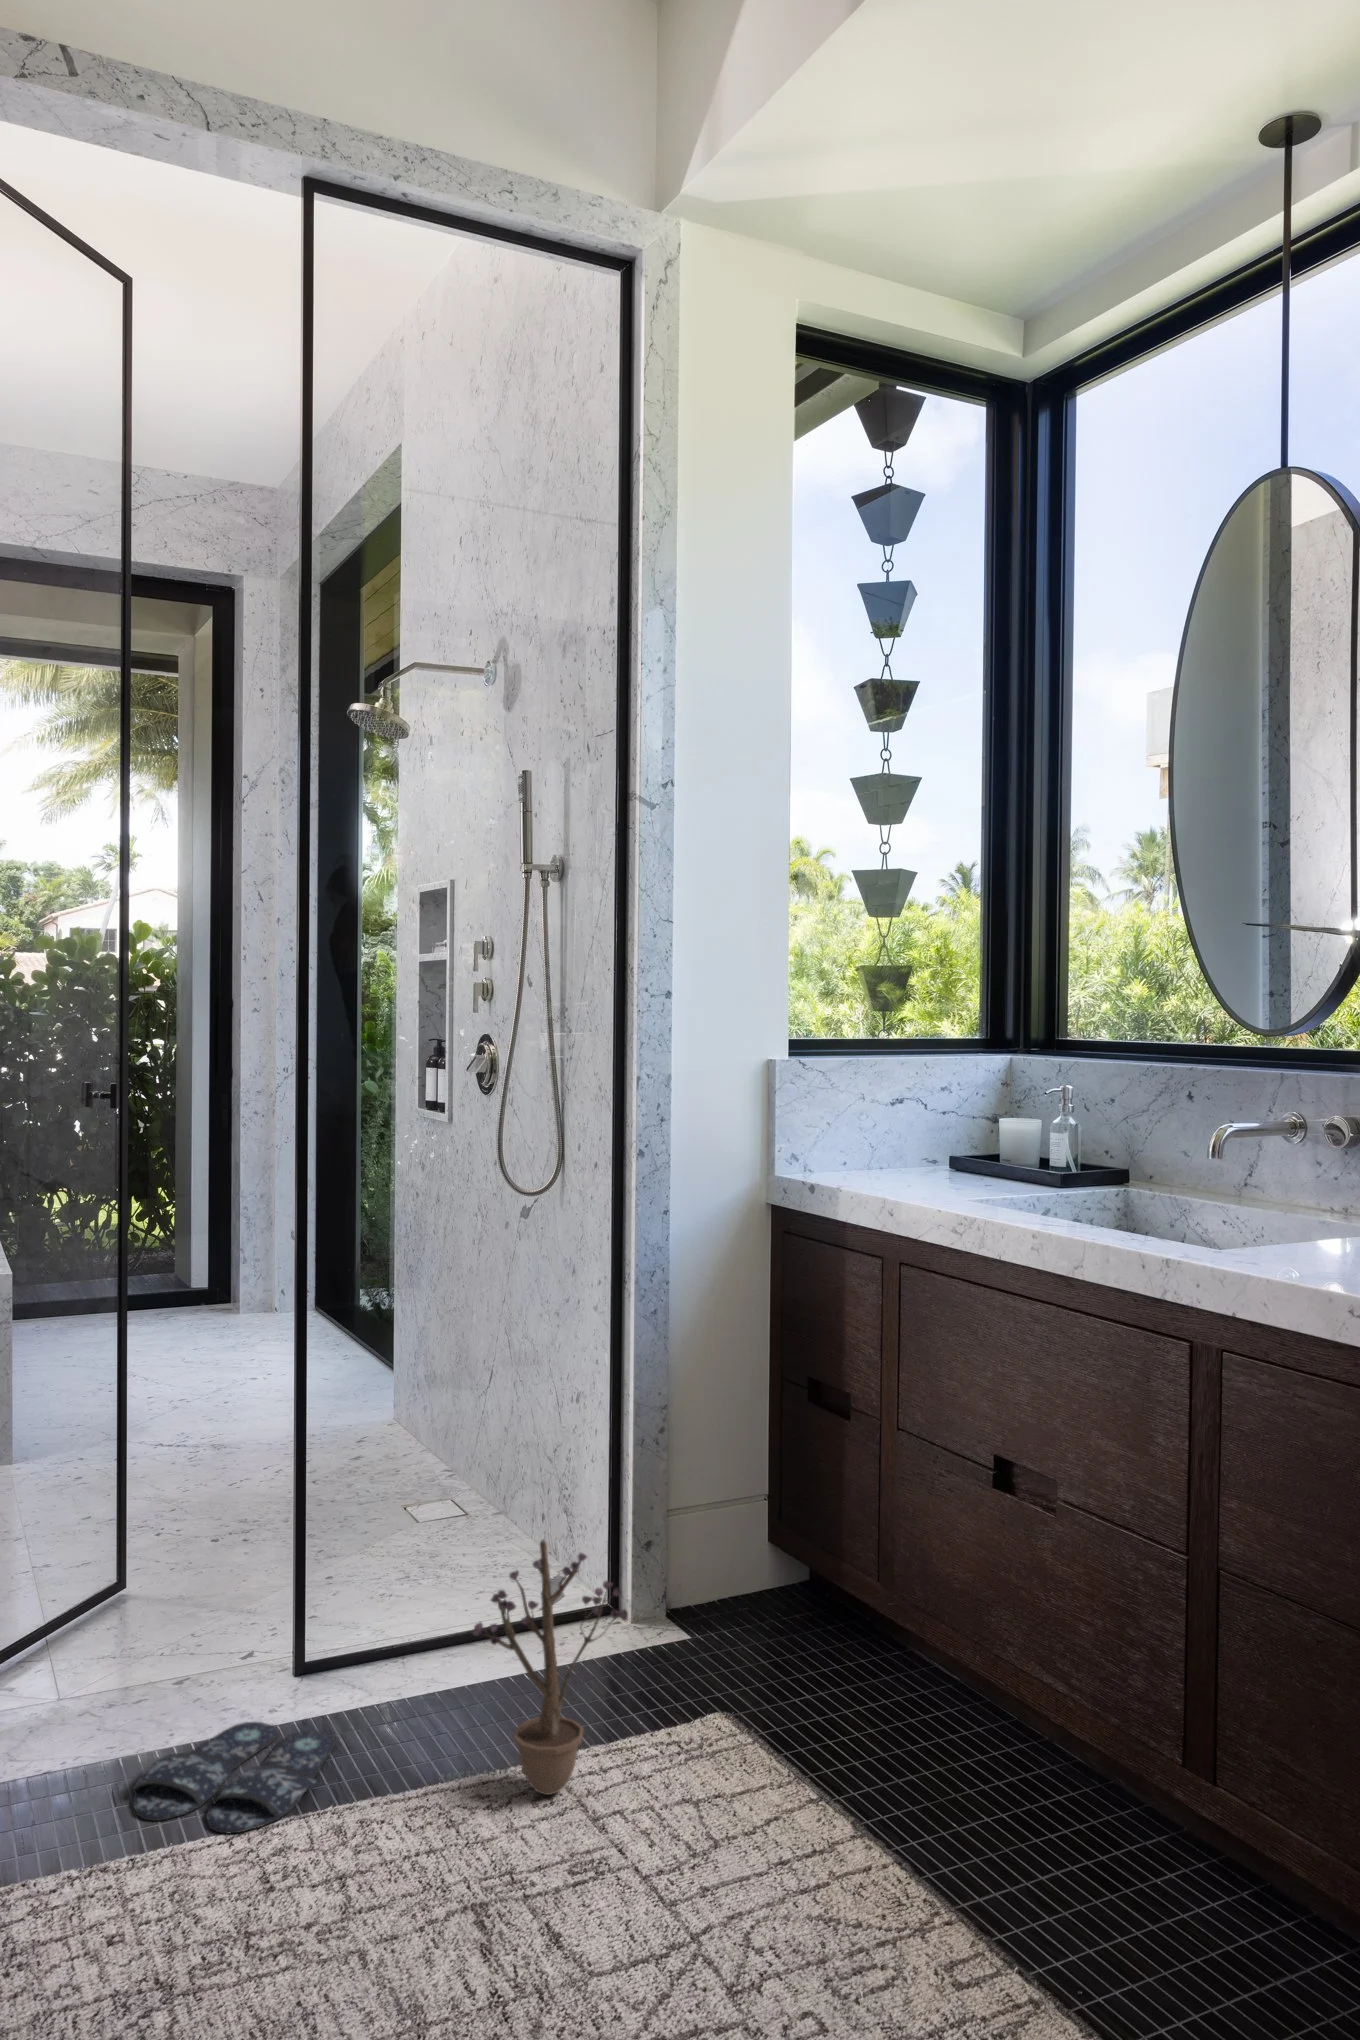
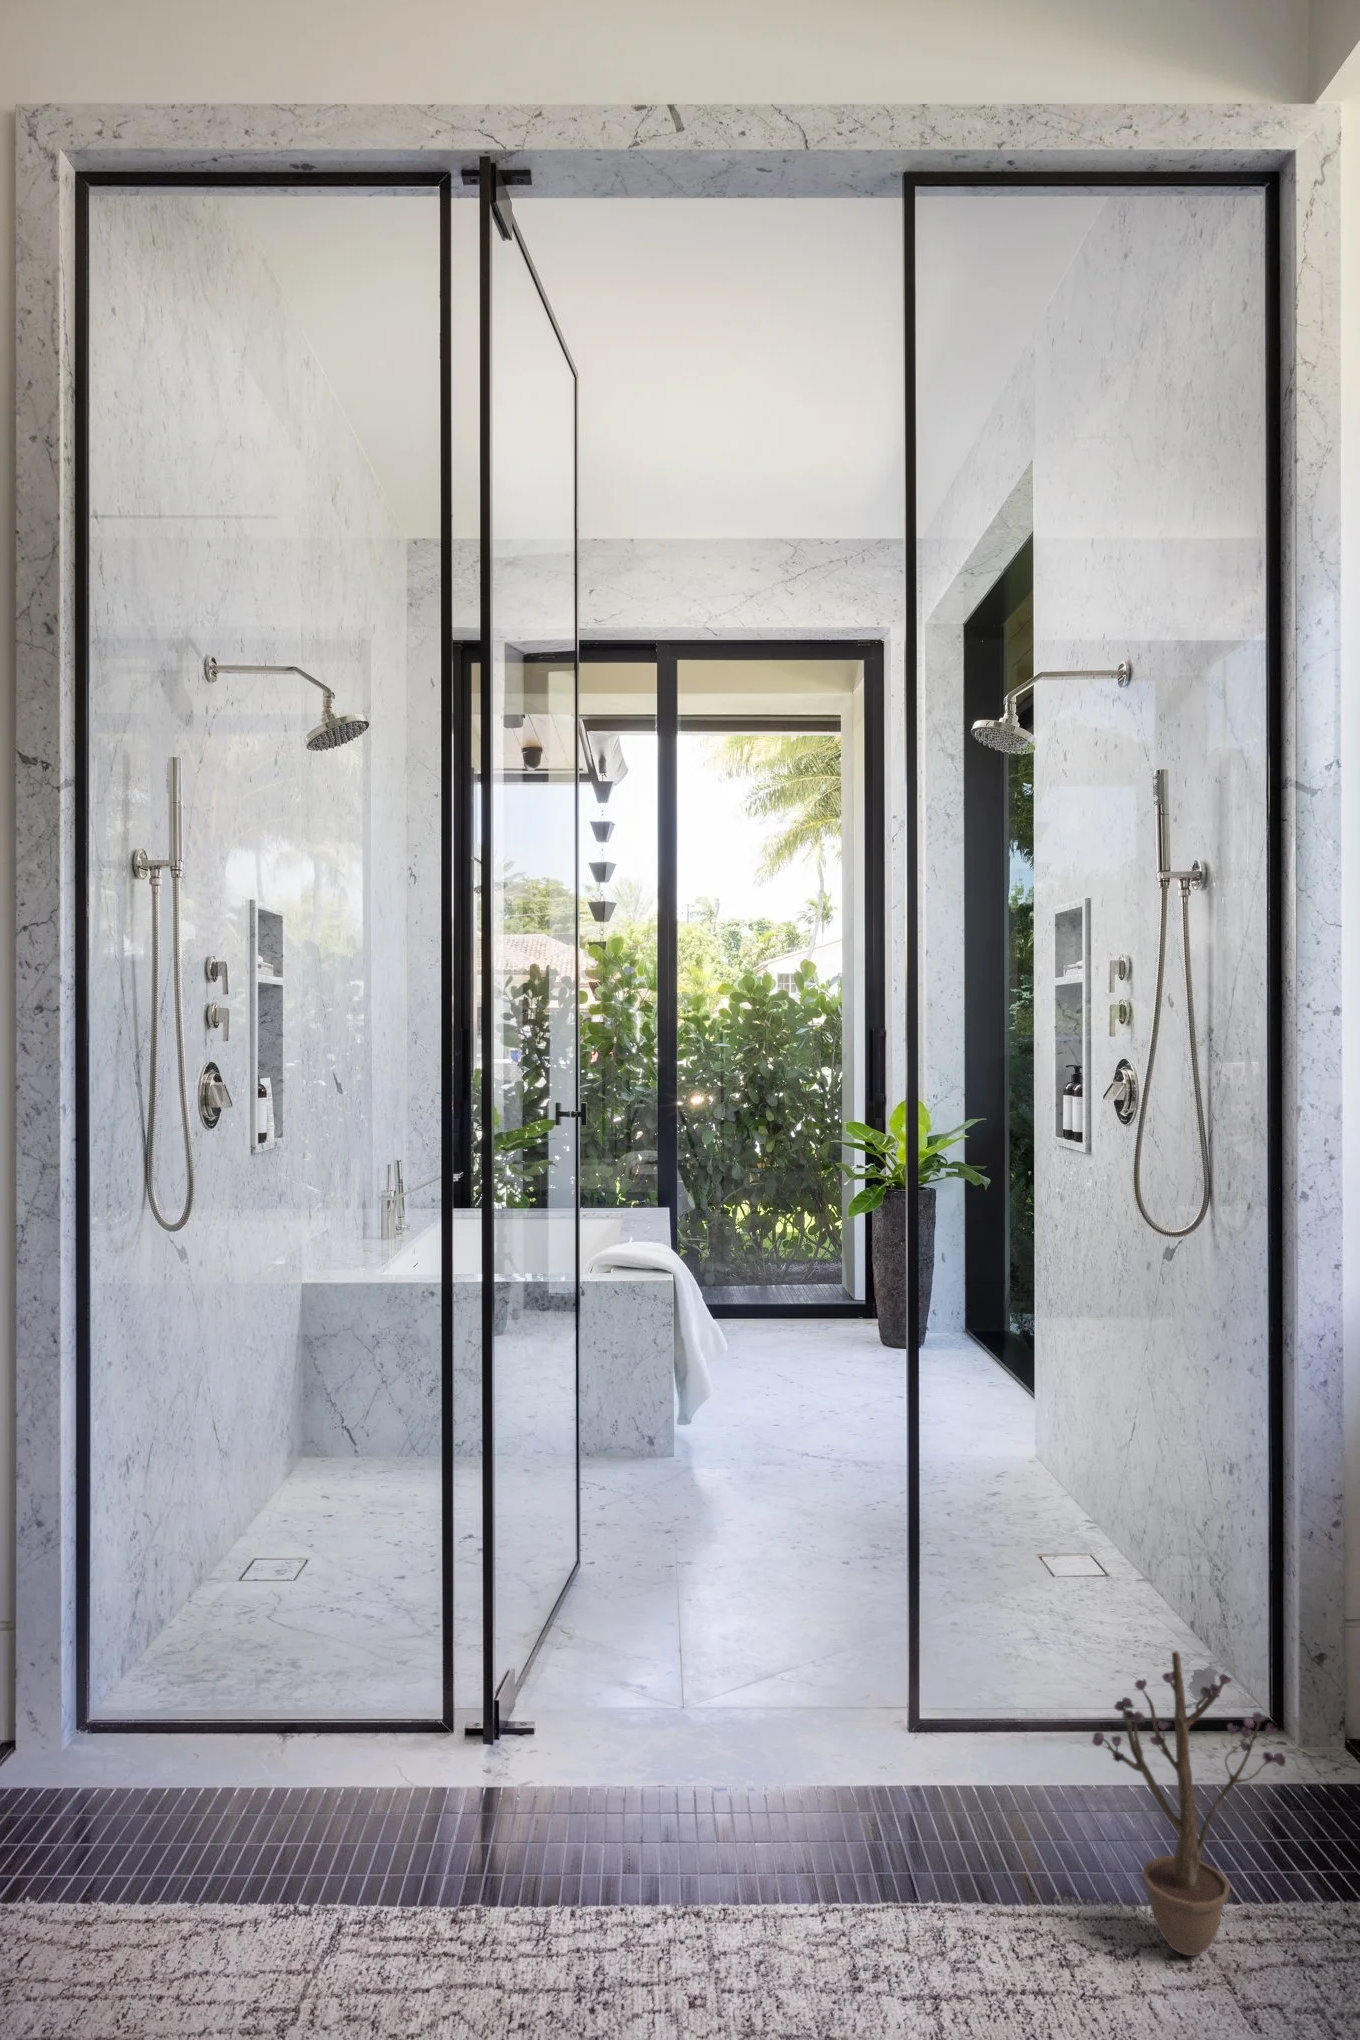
slippers: present [133,1722,335,1834] -> none [737,1774,947,1907]

